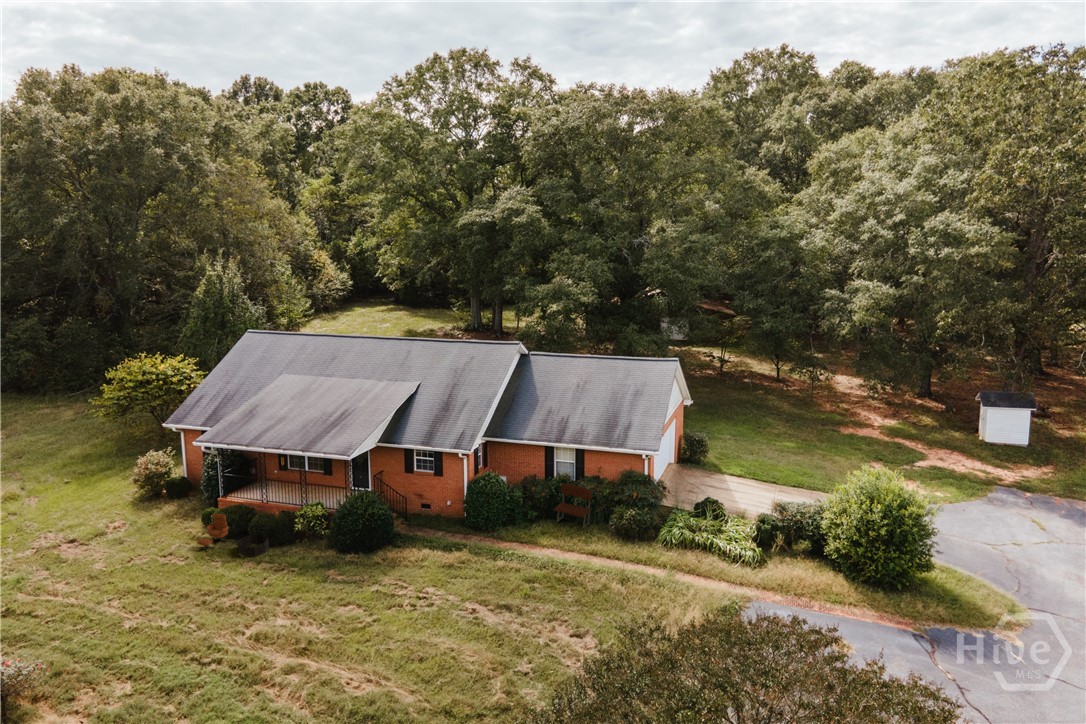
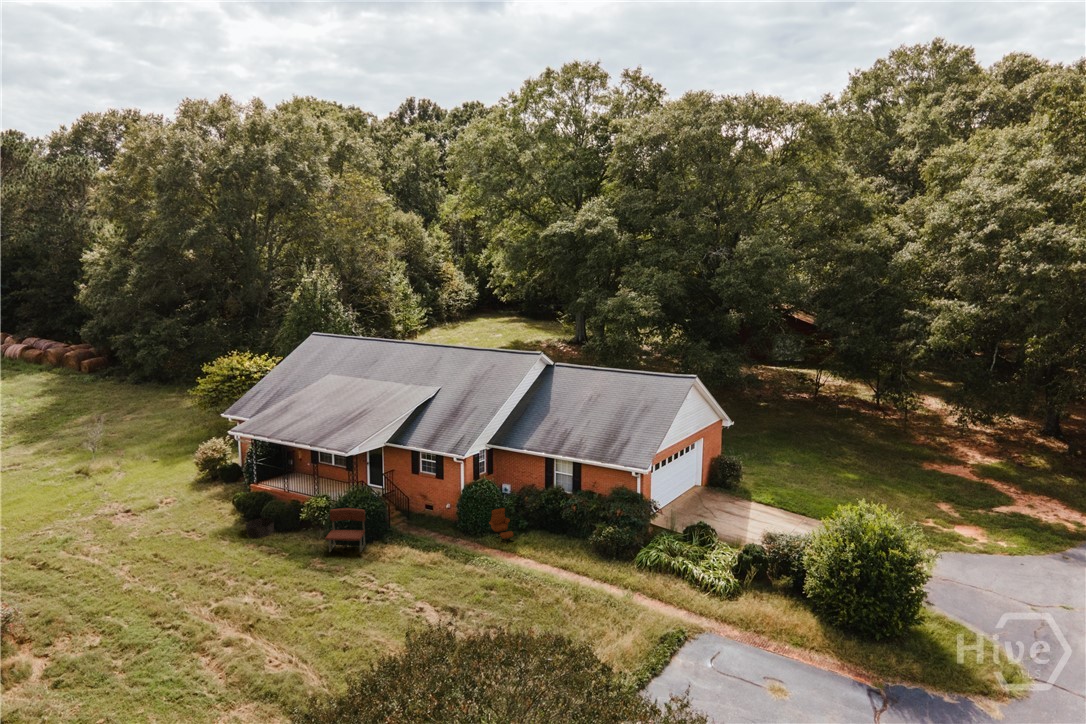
bench: present [554,484,592,529] -> present [325,508,365,552]
lounge chair: present [197,513,229,551] -> present [489,508,514,543]

